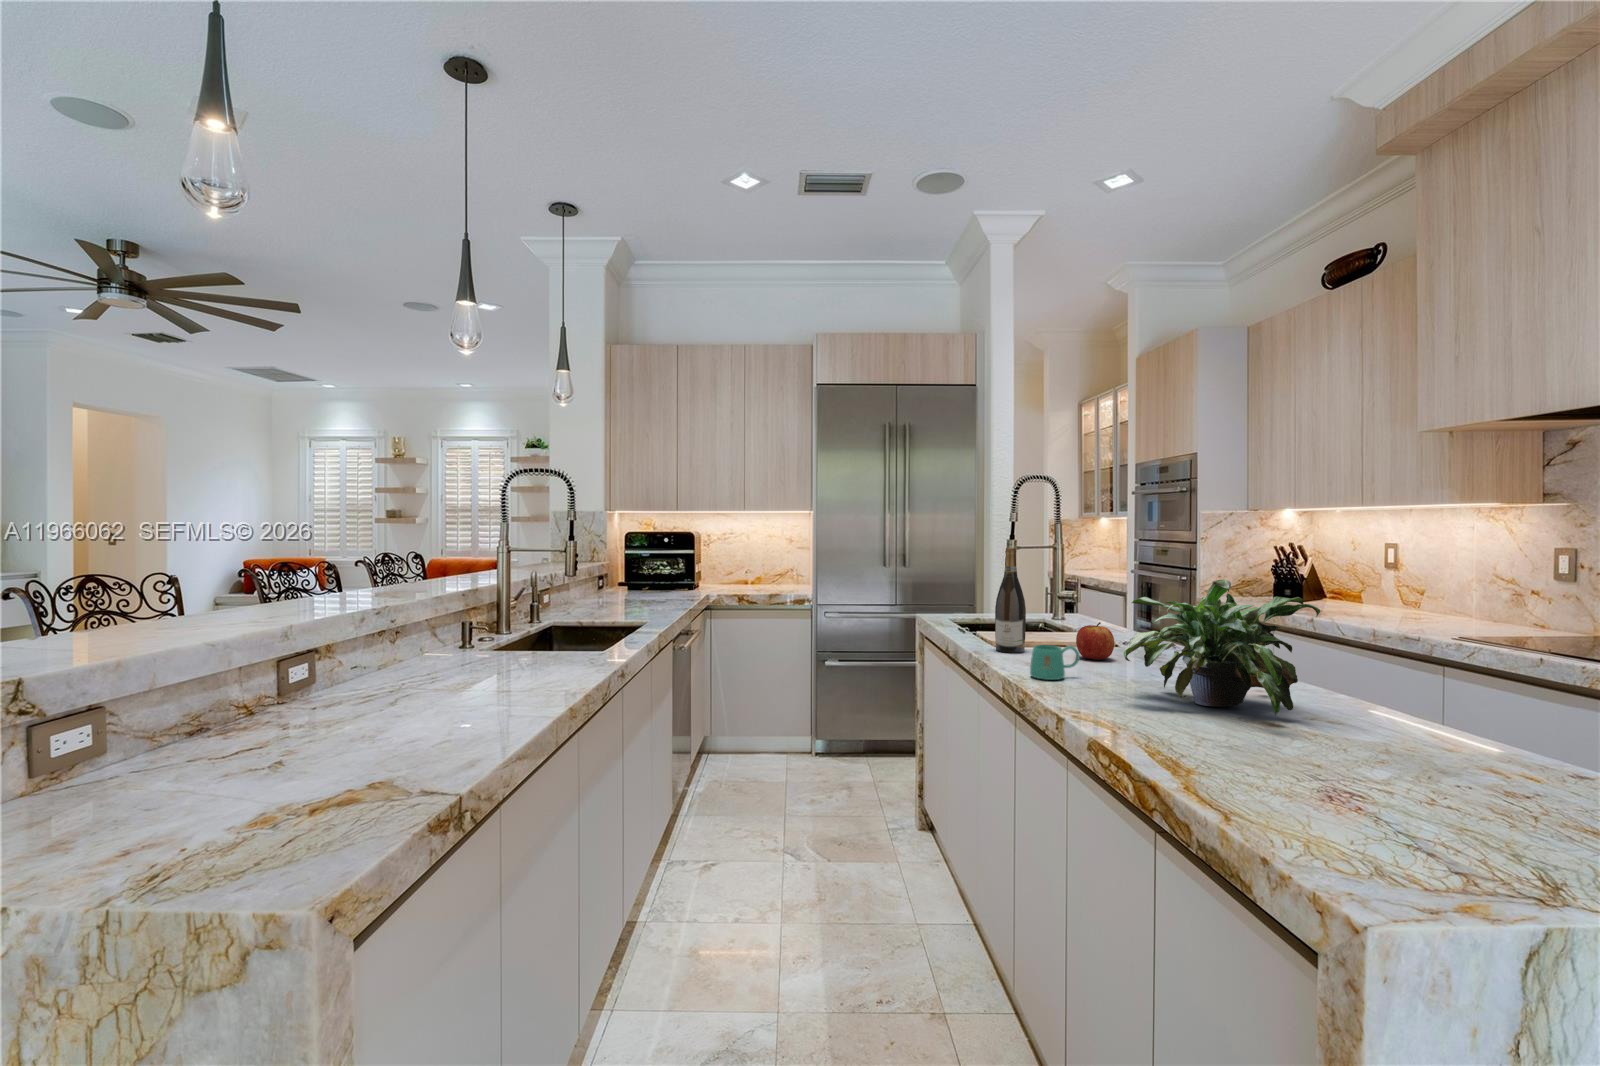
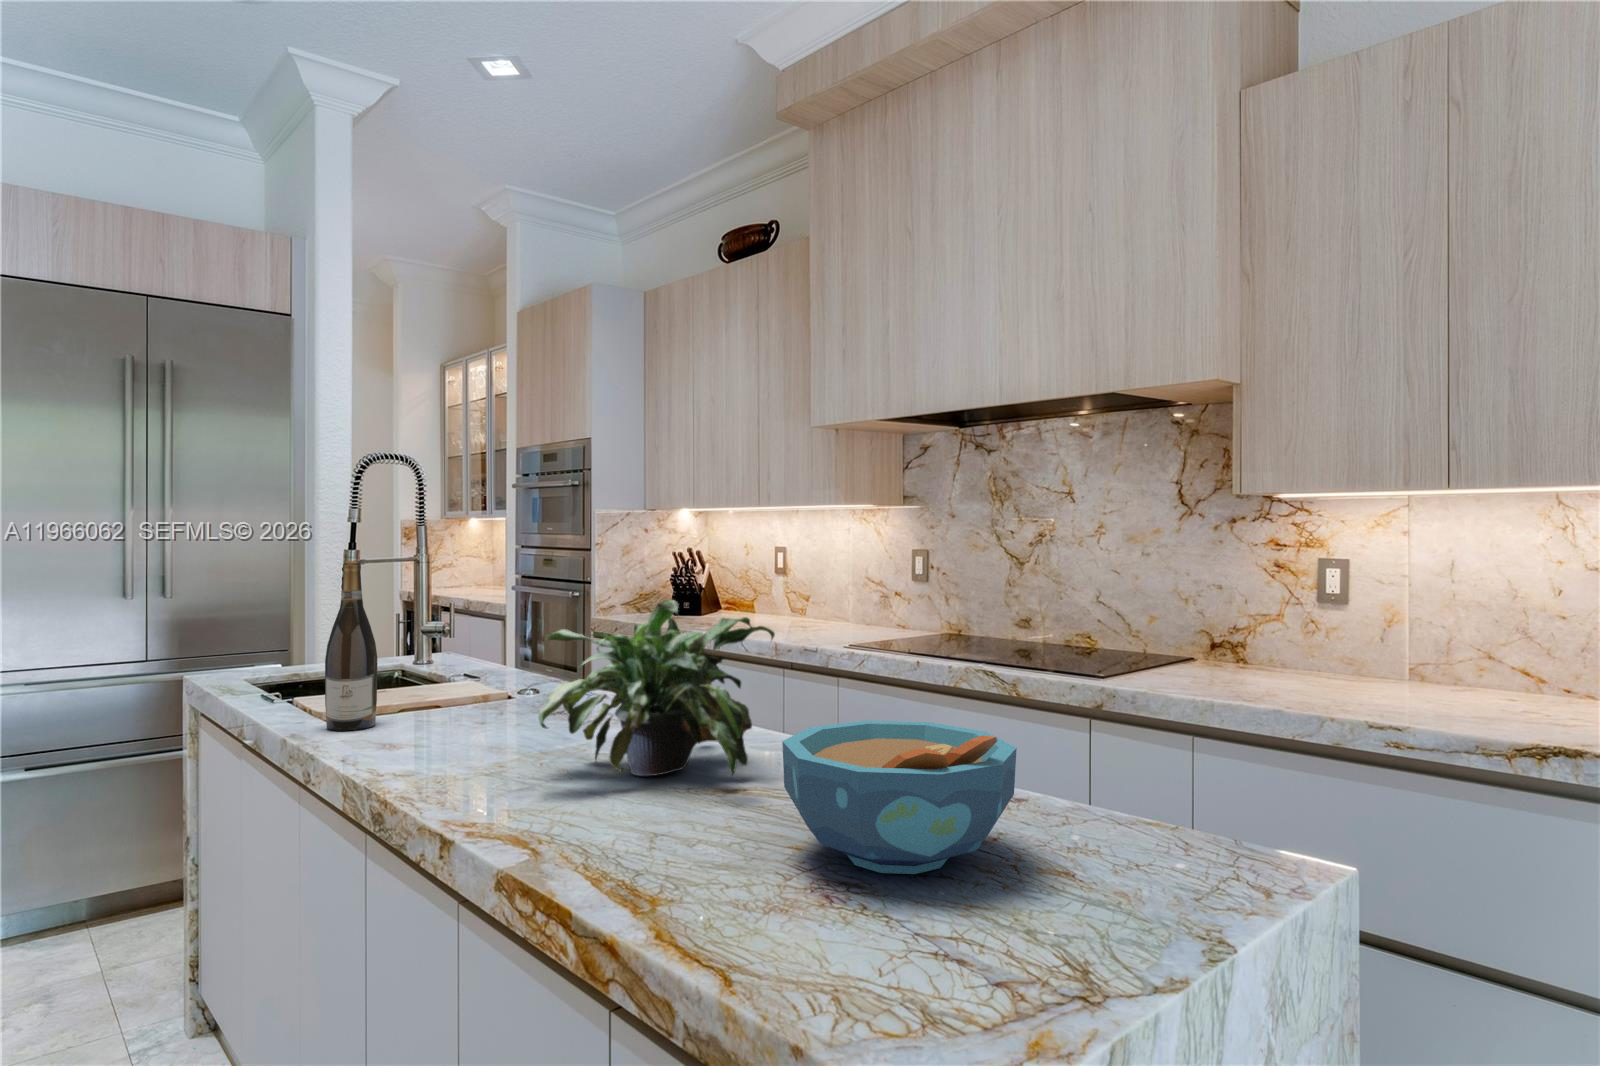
apple: present [1076,622,1114,660] -> none [457,668,512,724]
mug: present [1030,645,1080,680] -> none [388,712,467,772]
bowl: none [1302,681,1547,806] -> present [782,721,1017,874]

